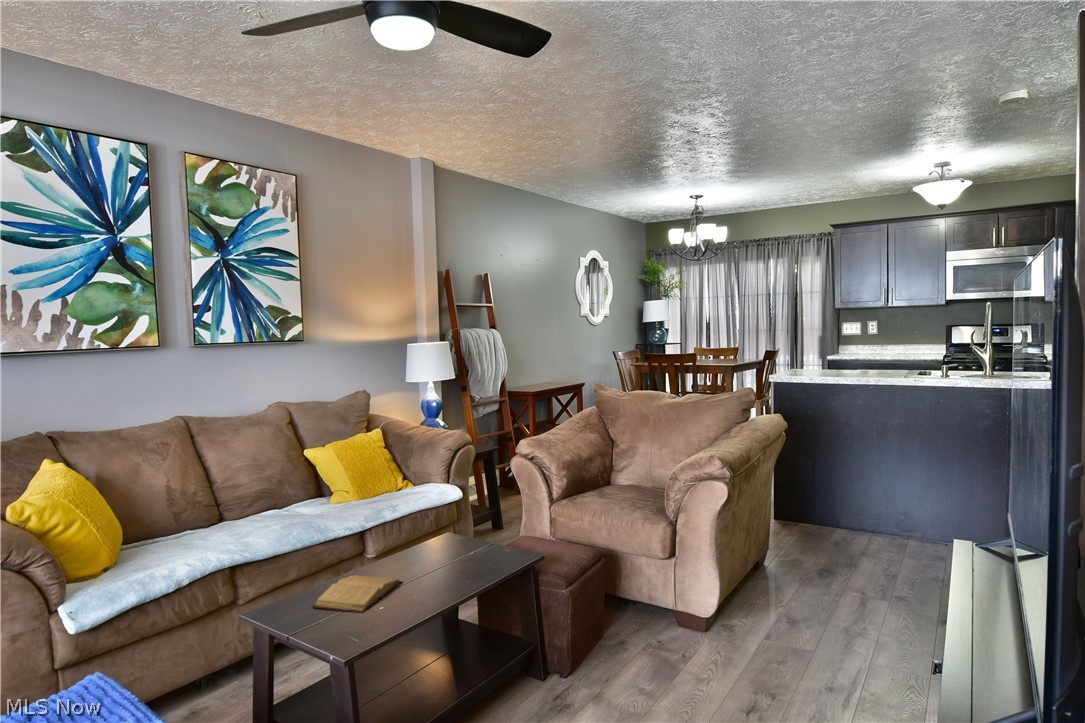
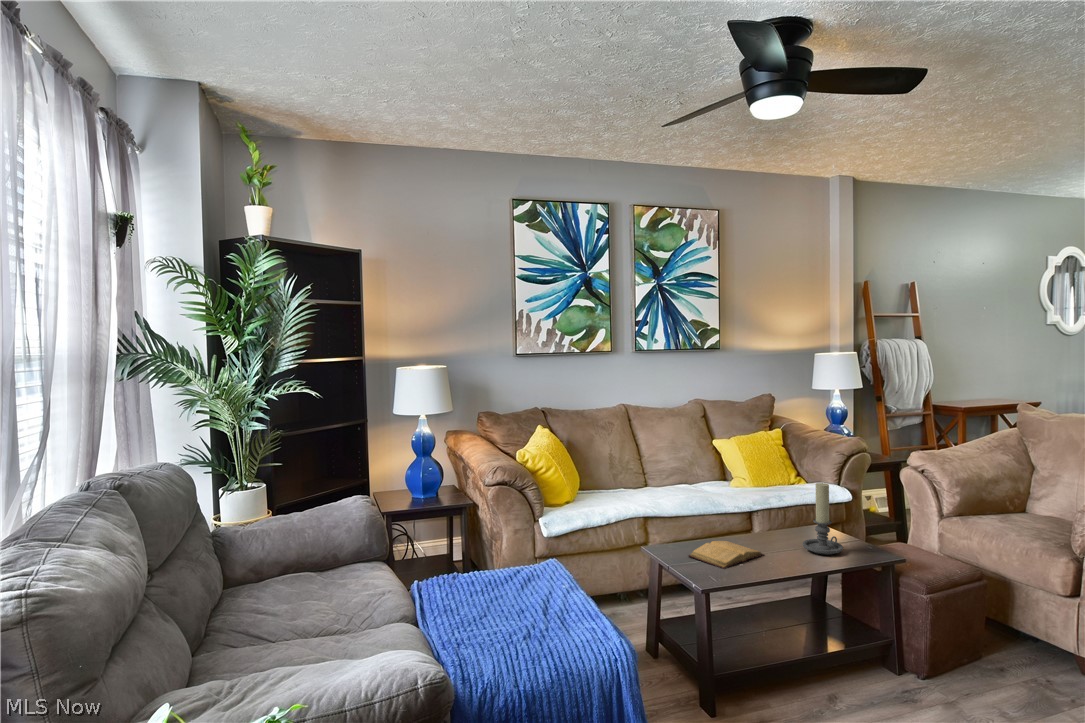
candle holder: none [440,485,482,566] -> present [803,483,843,555]

